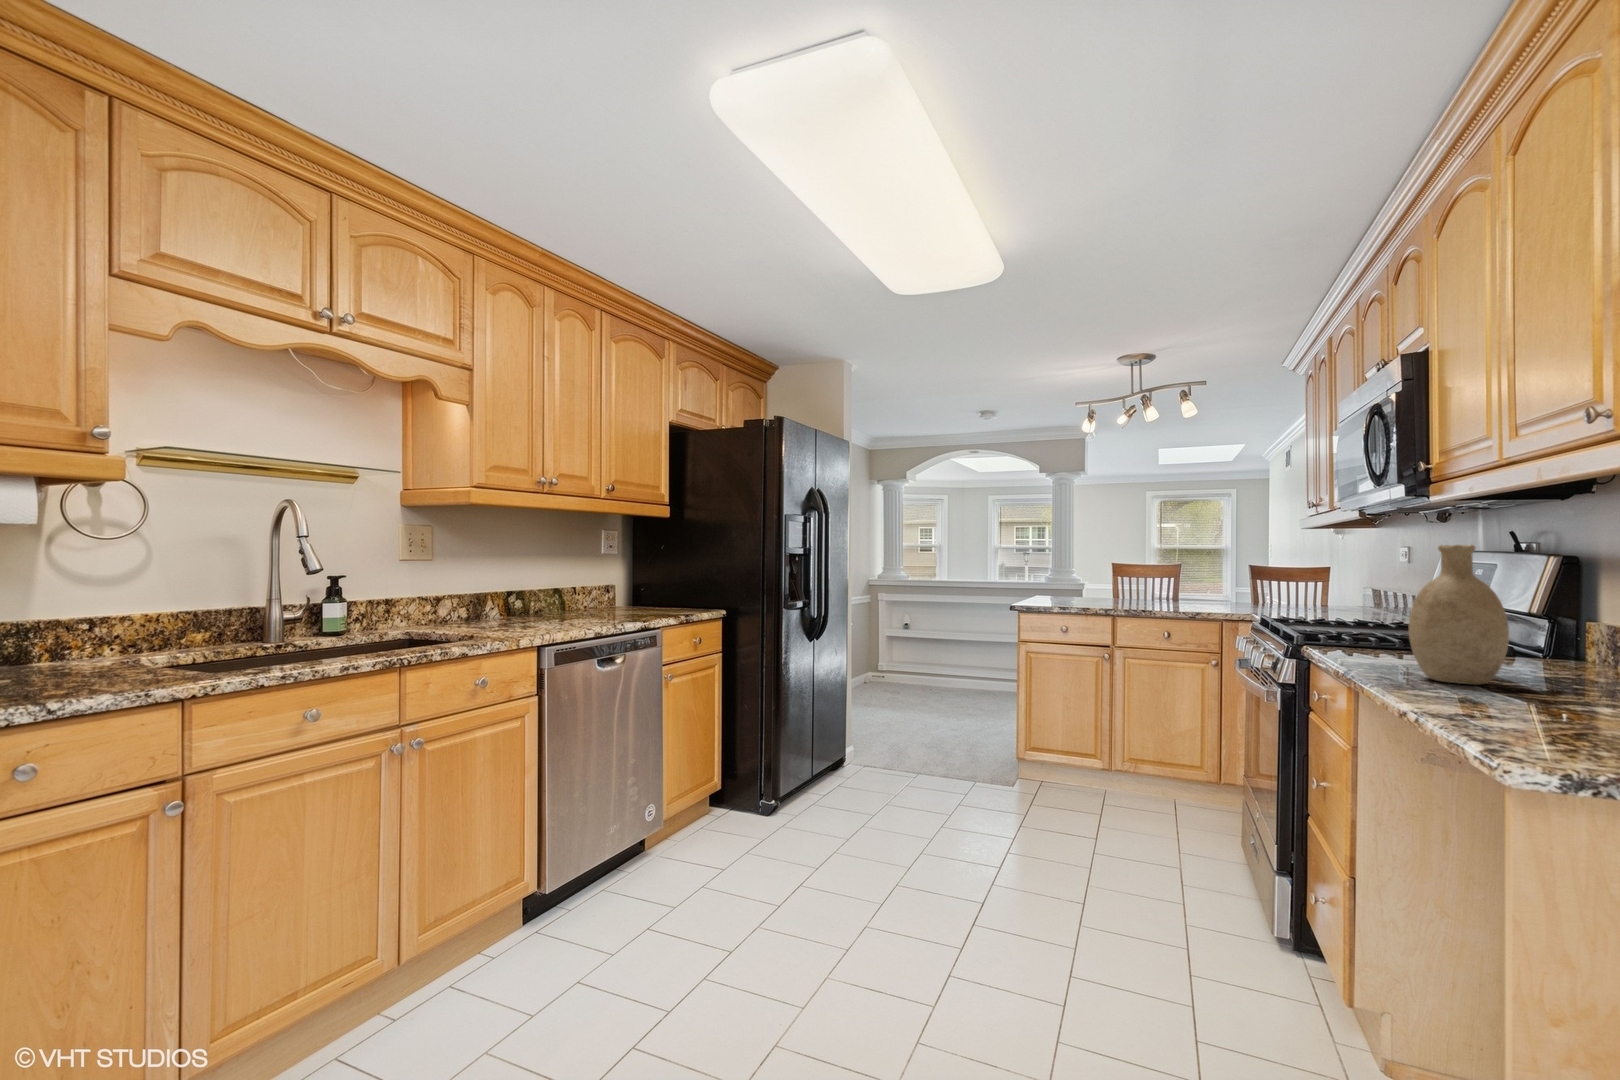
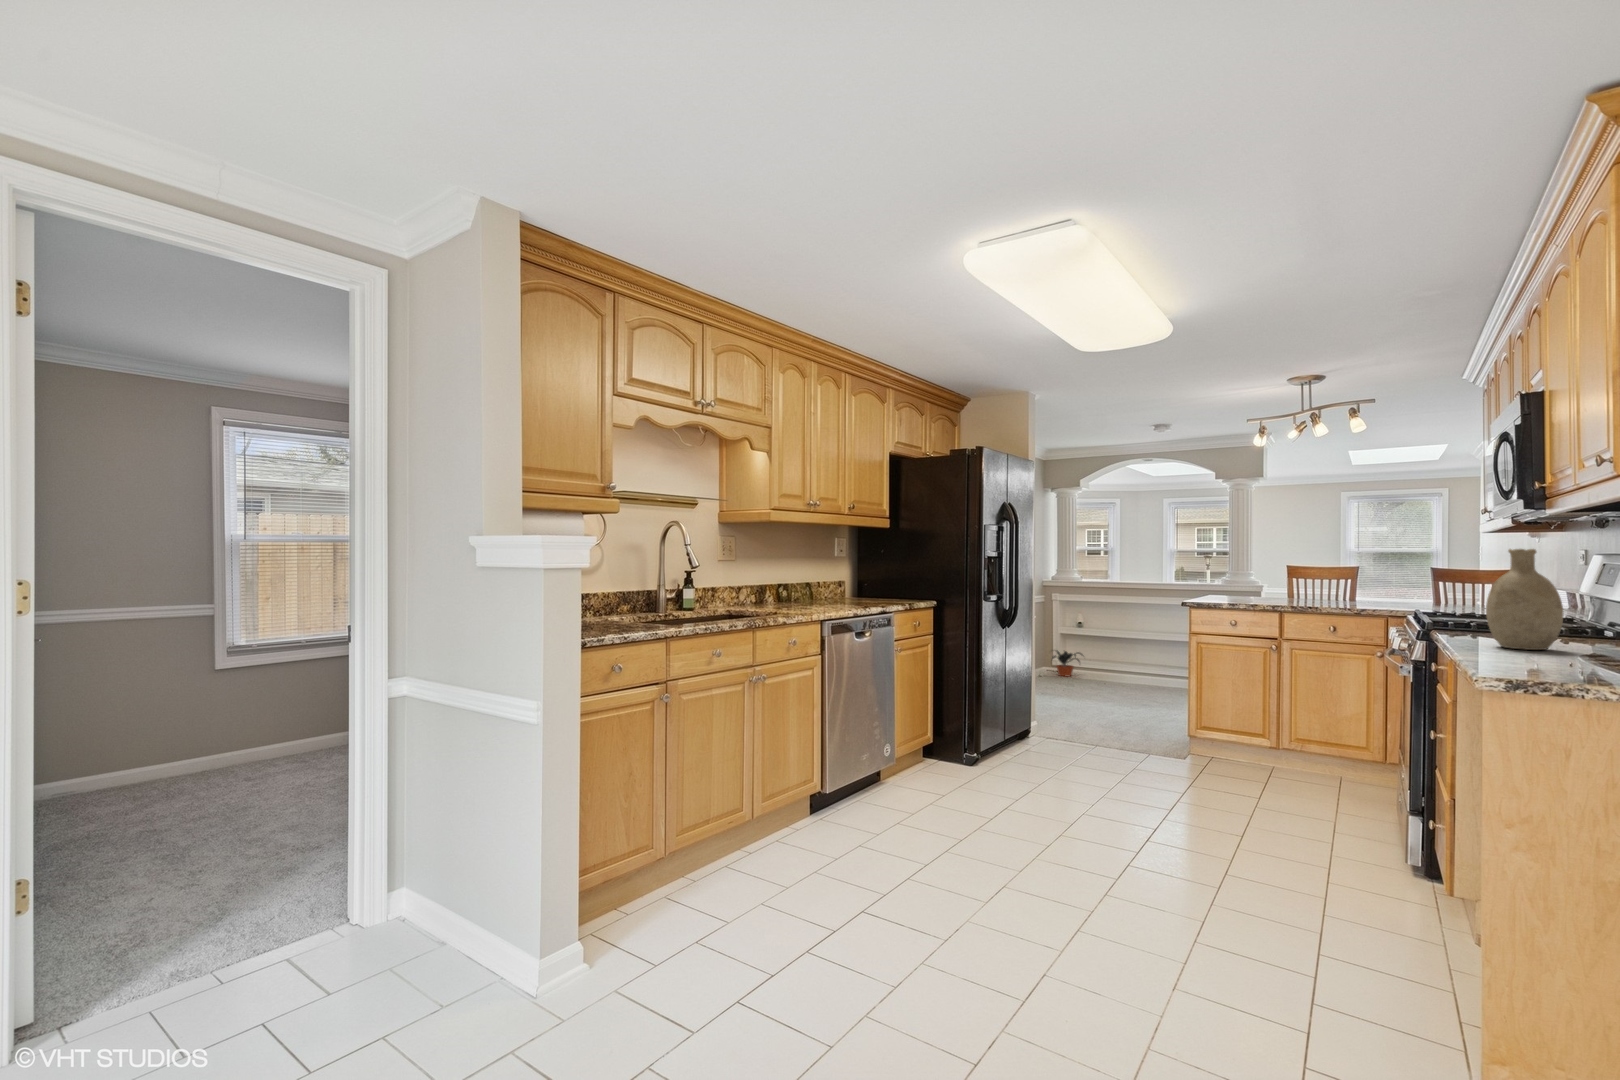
potted plant: none [871,654,908,683] -> present [1053,651,1082,677]

